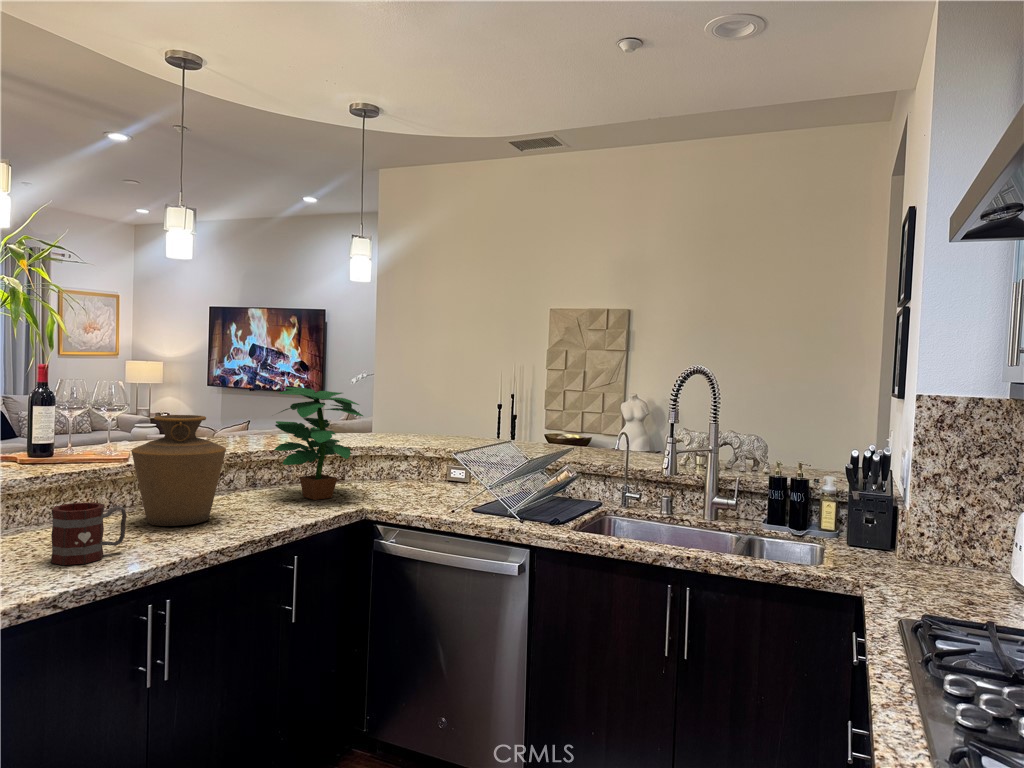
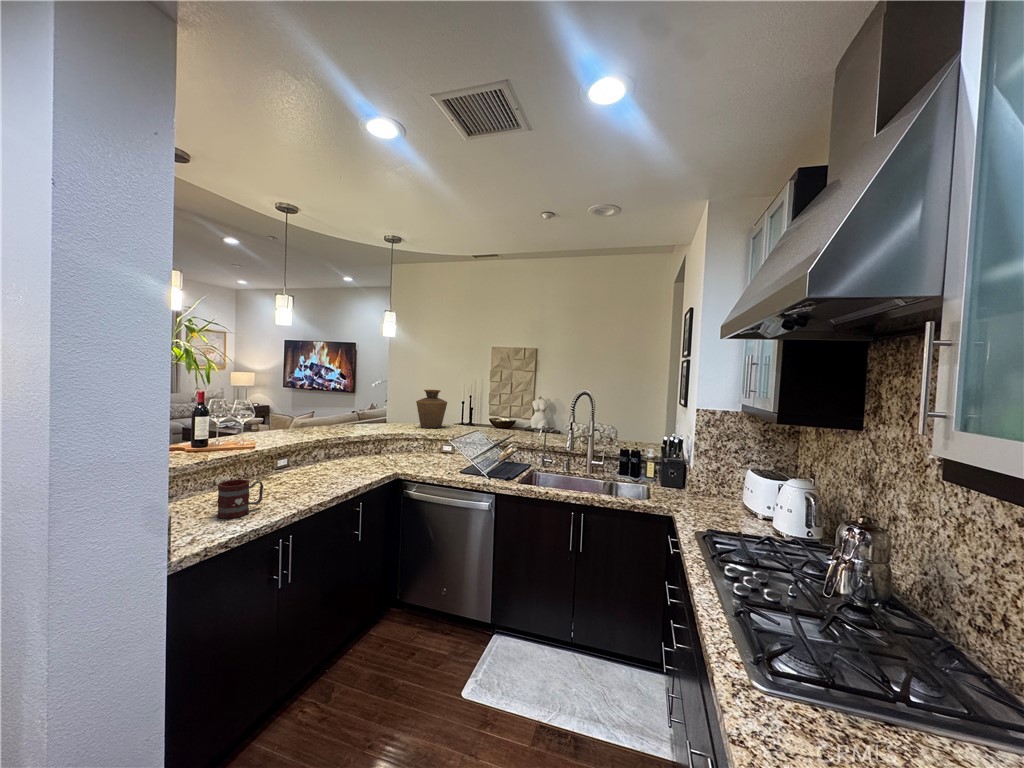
potted plant: present [274,387,363,500] -> none [341,401,397,467]
vase: present [131,415,226,526] -> present [416,390,447,429]

